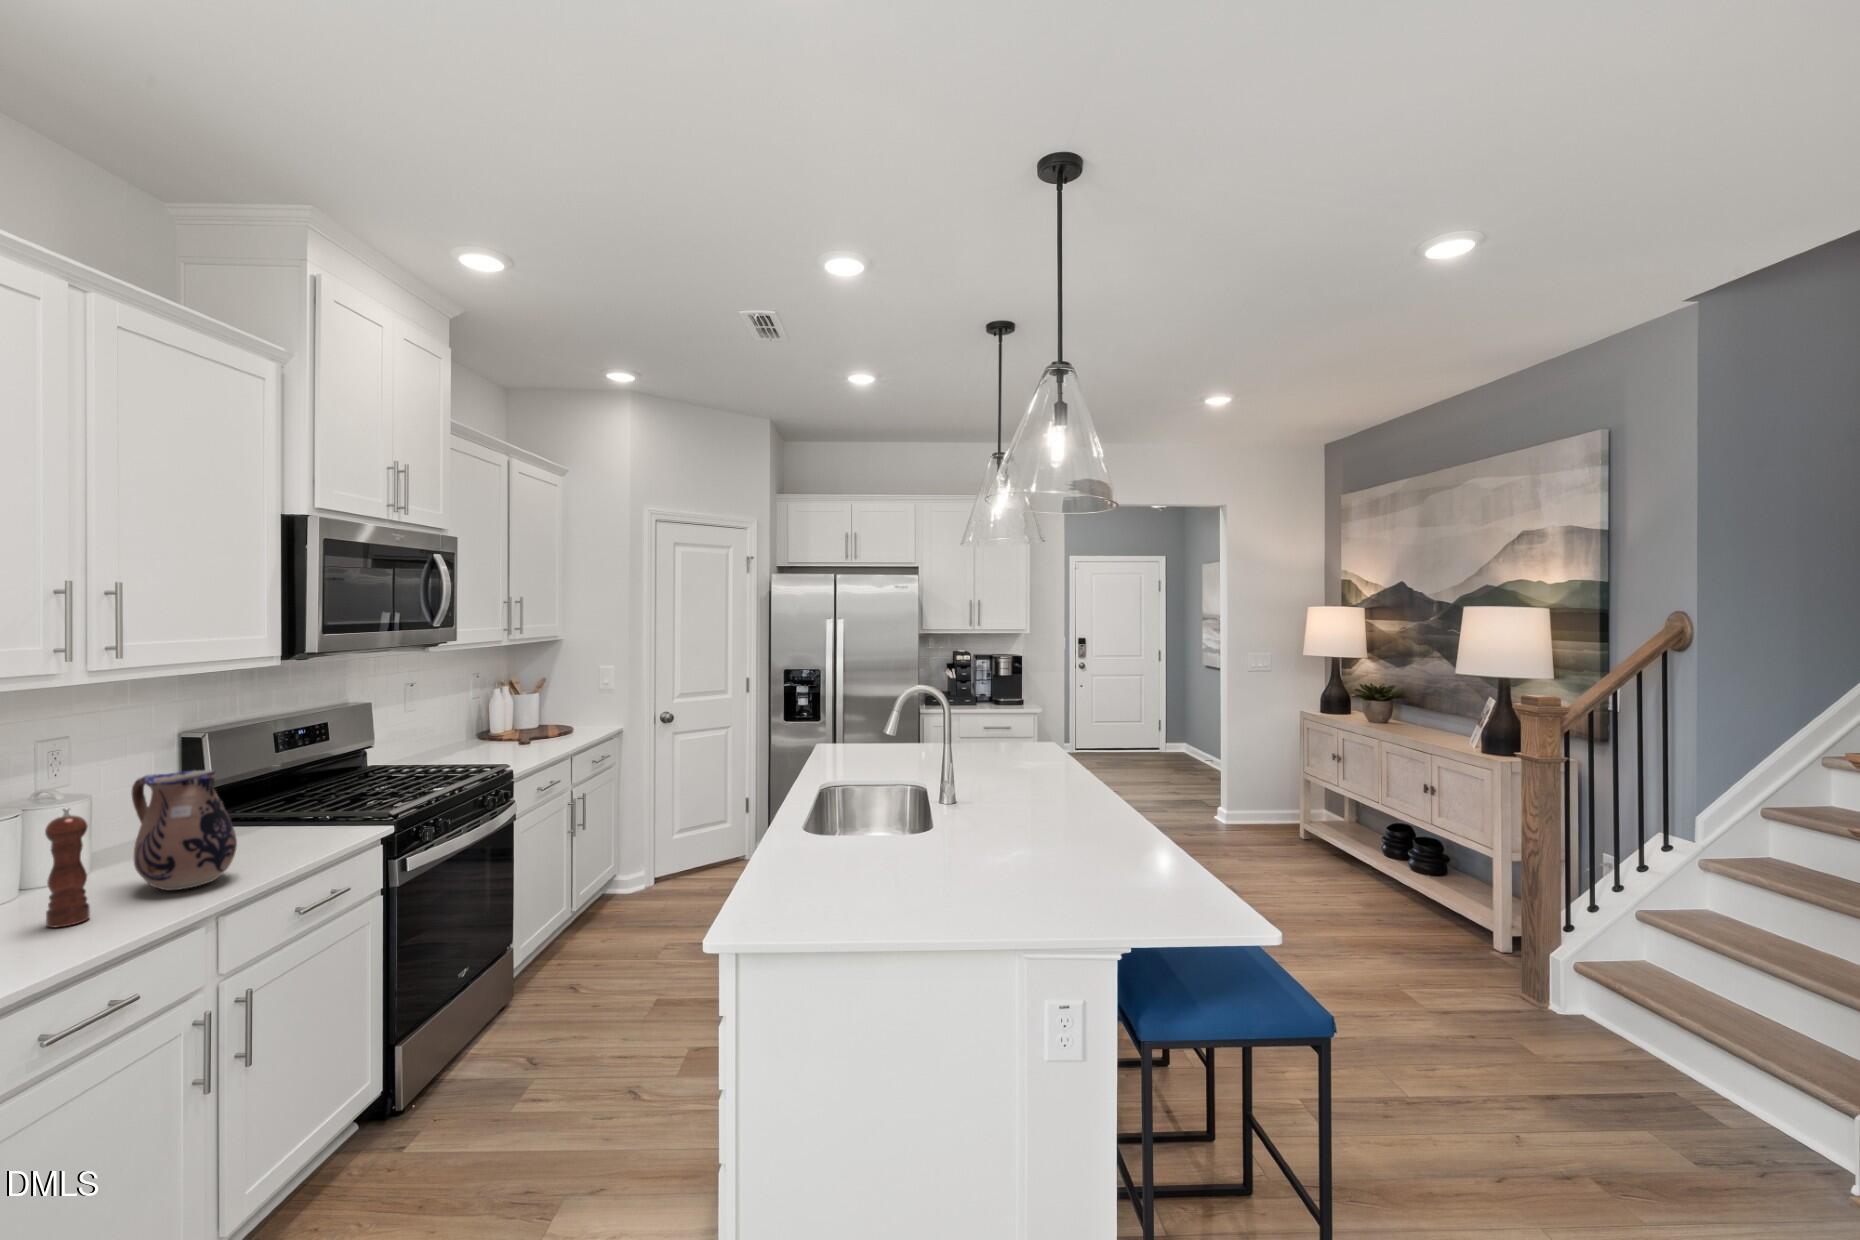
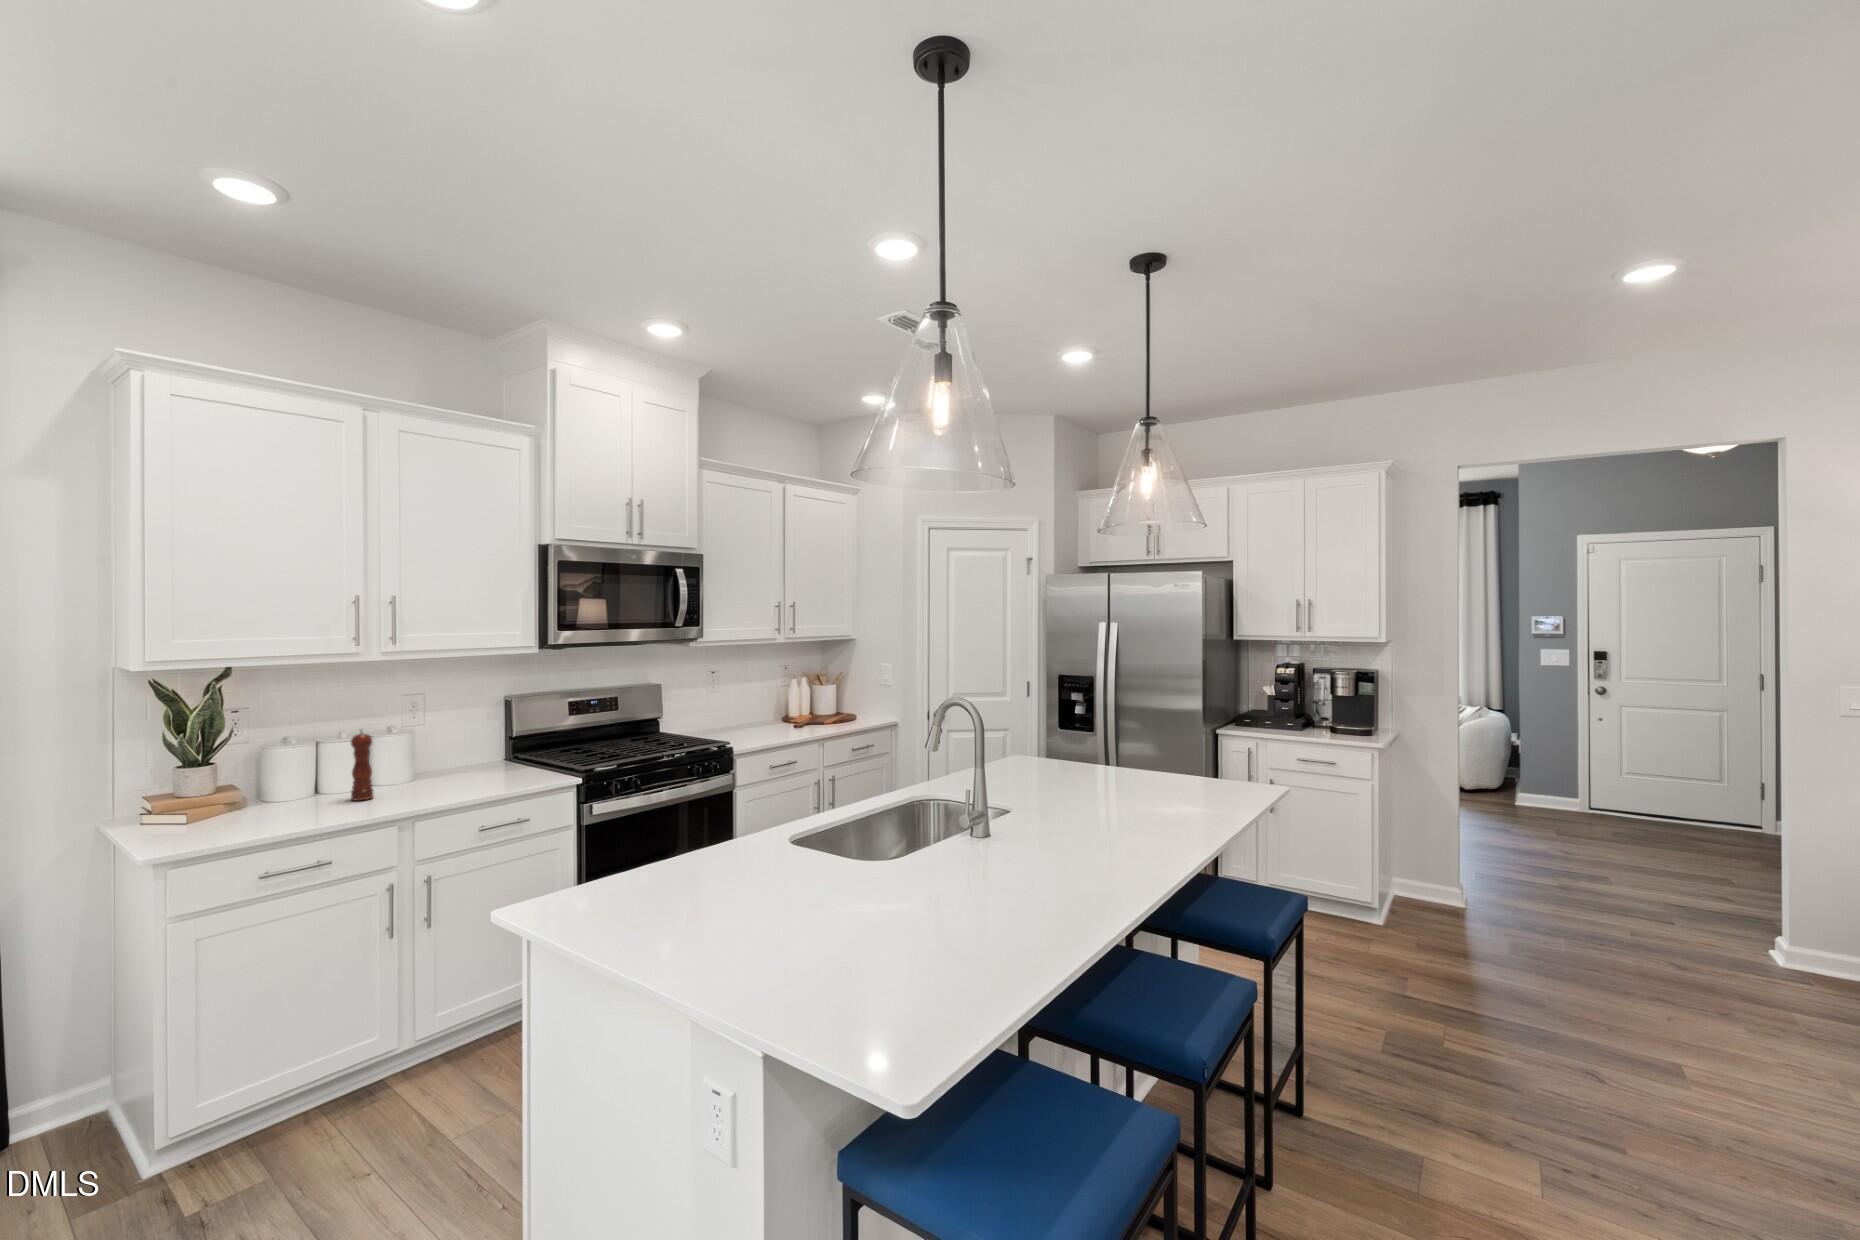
ceramic pitcher: present [132,770,237,890] -> none [409,715,468,791]

